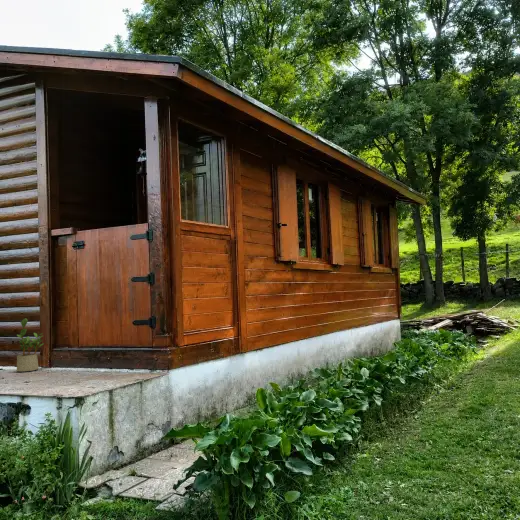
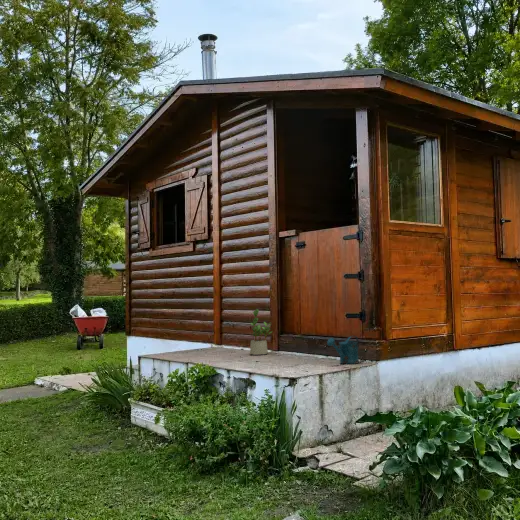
watering can: none [115,343,149,375] -> present [327,336,359,364]

